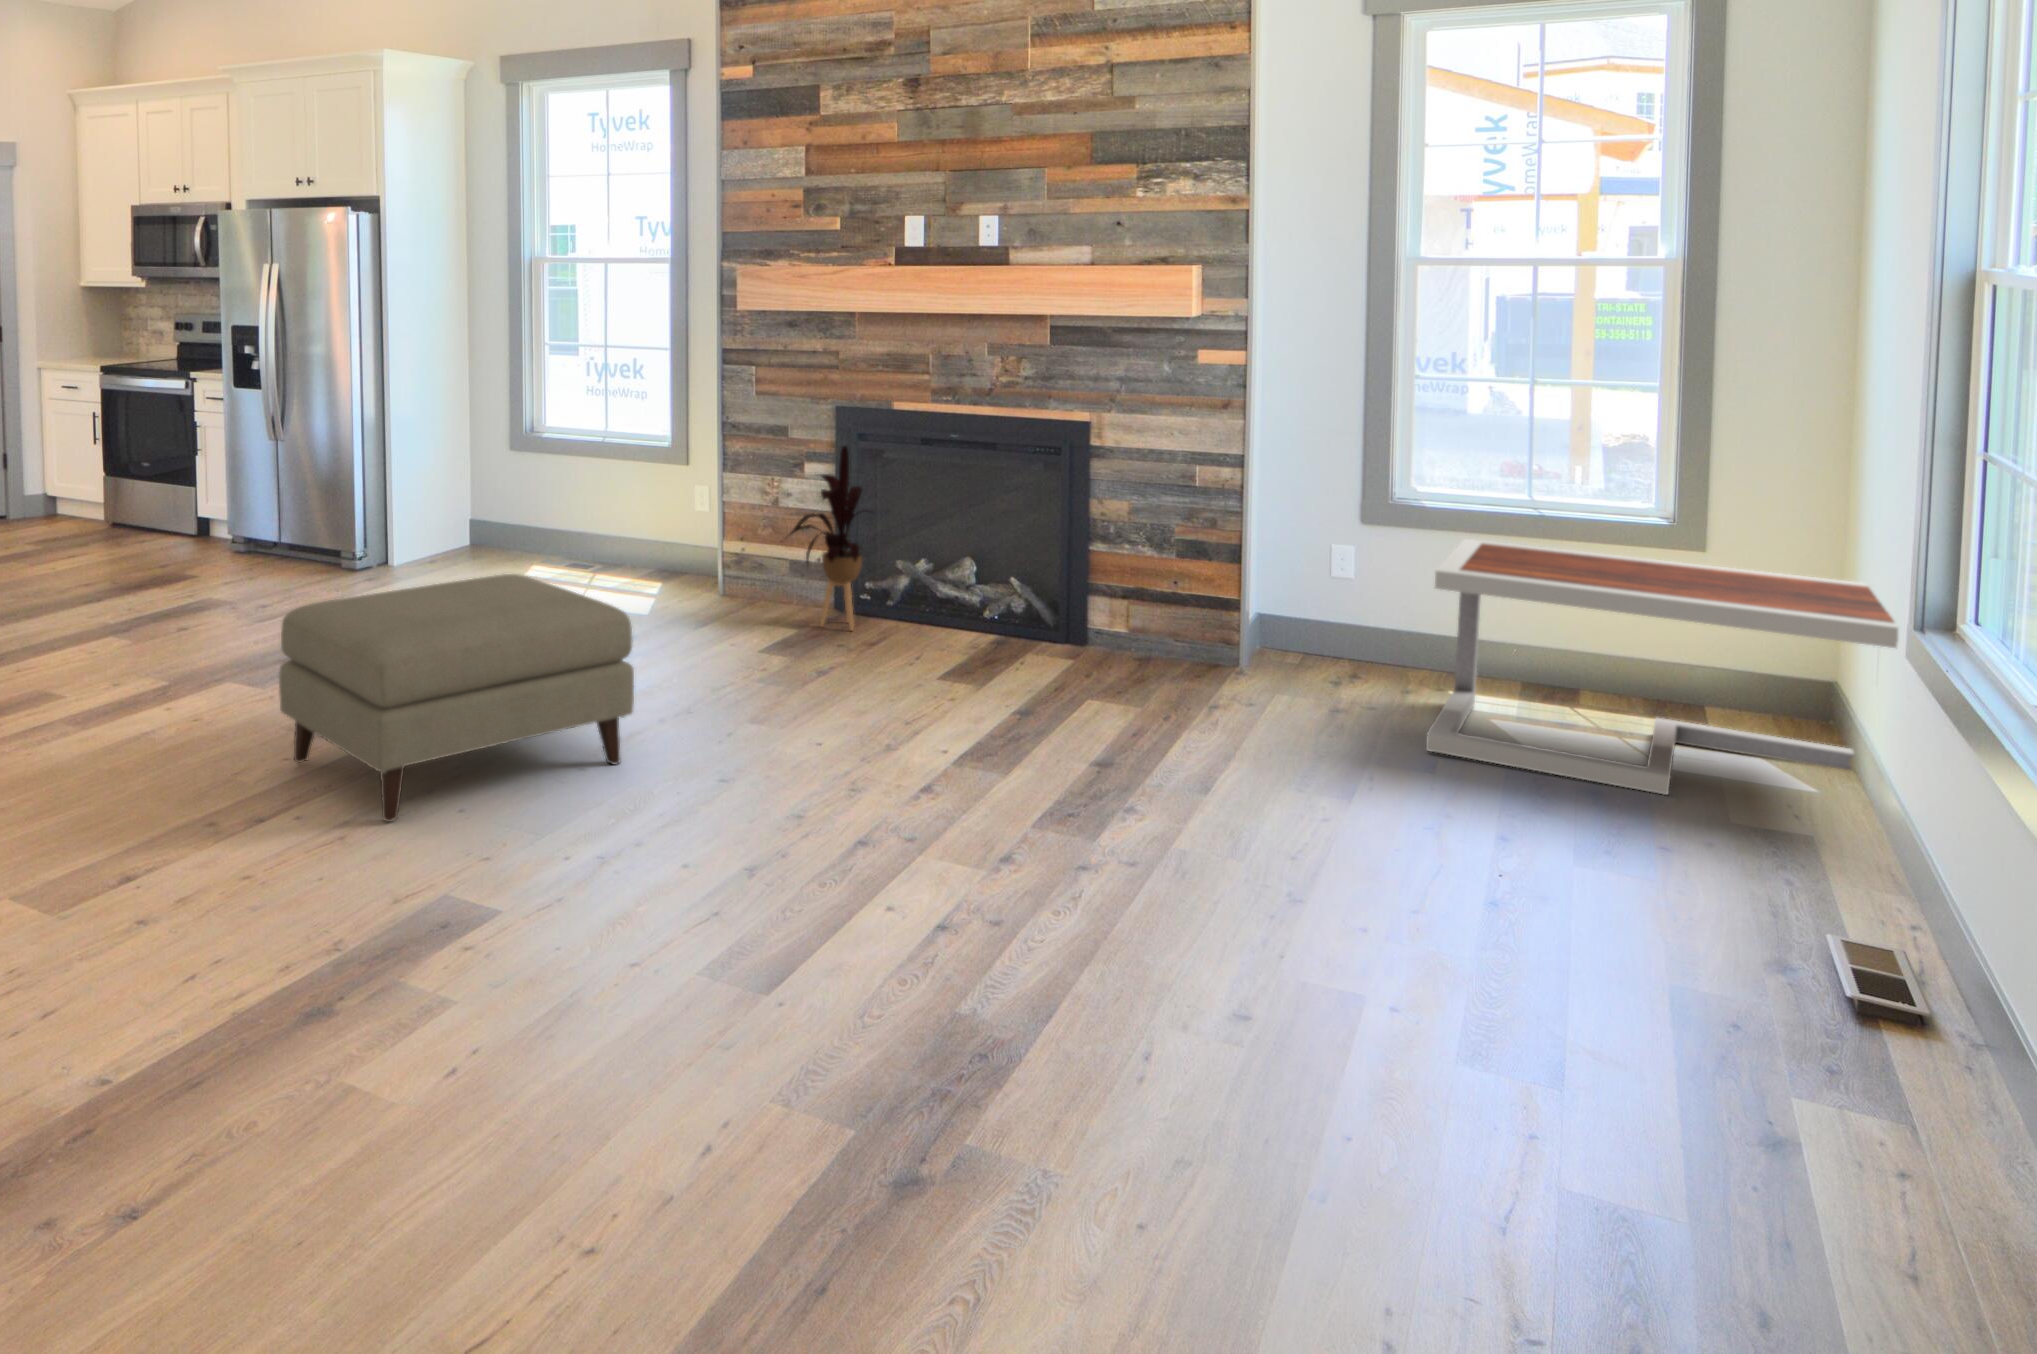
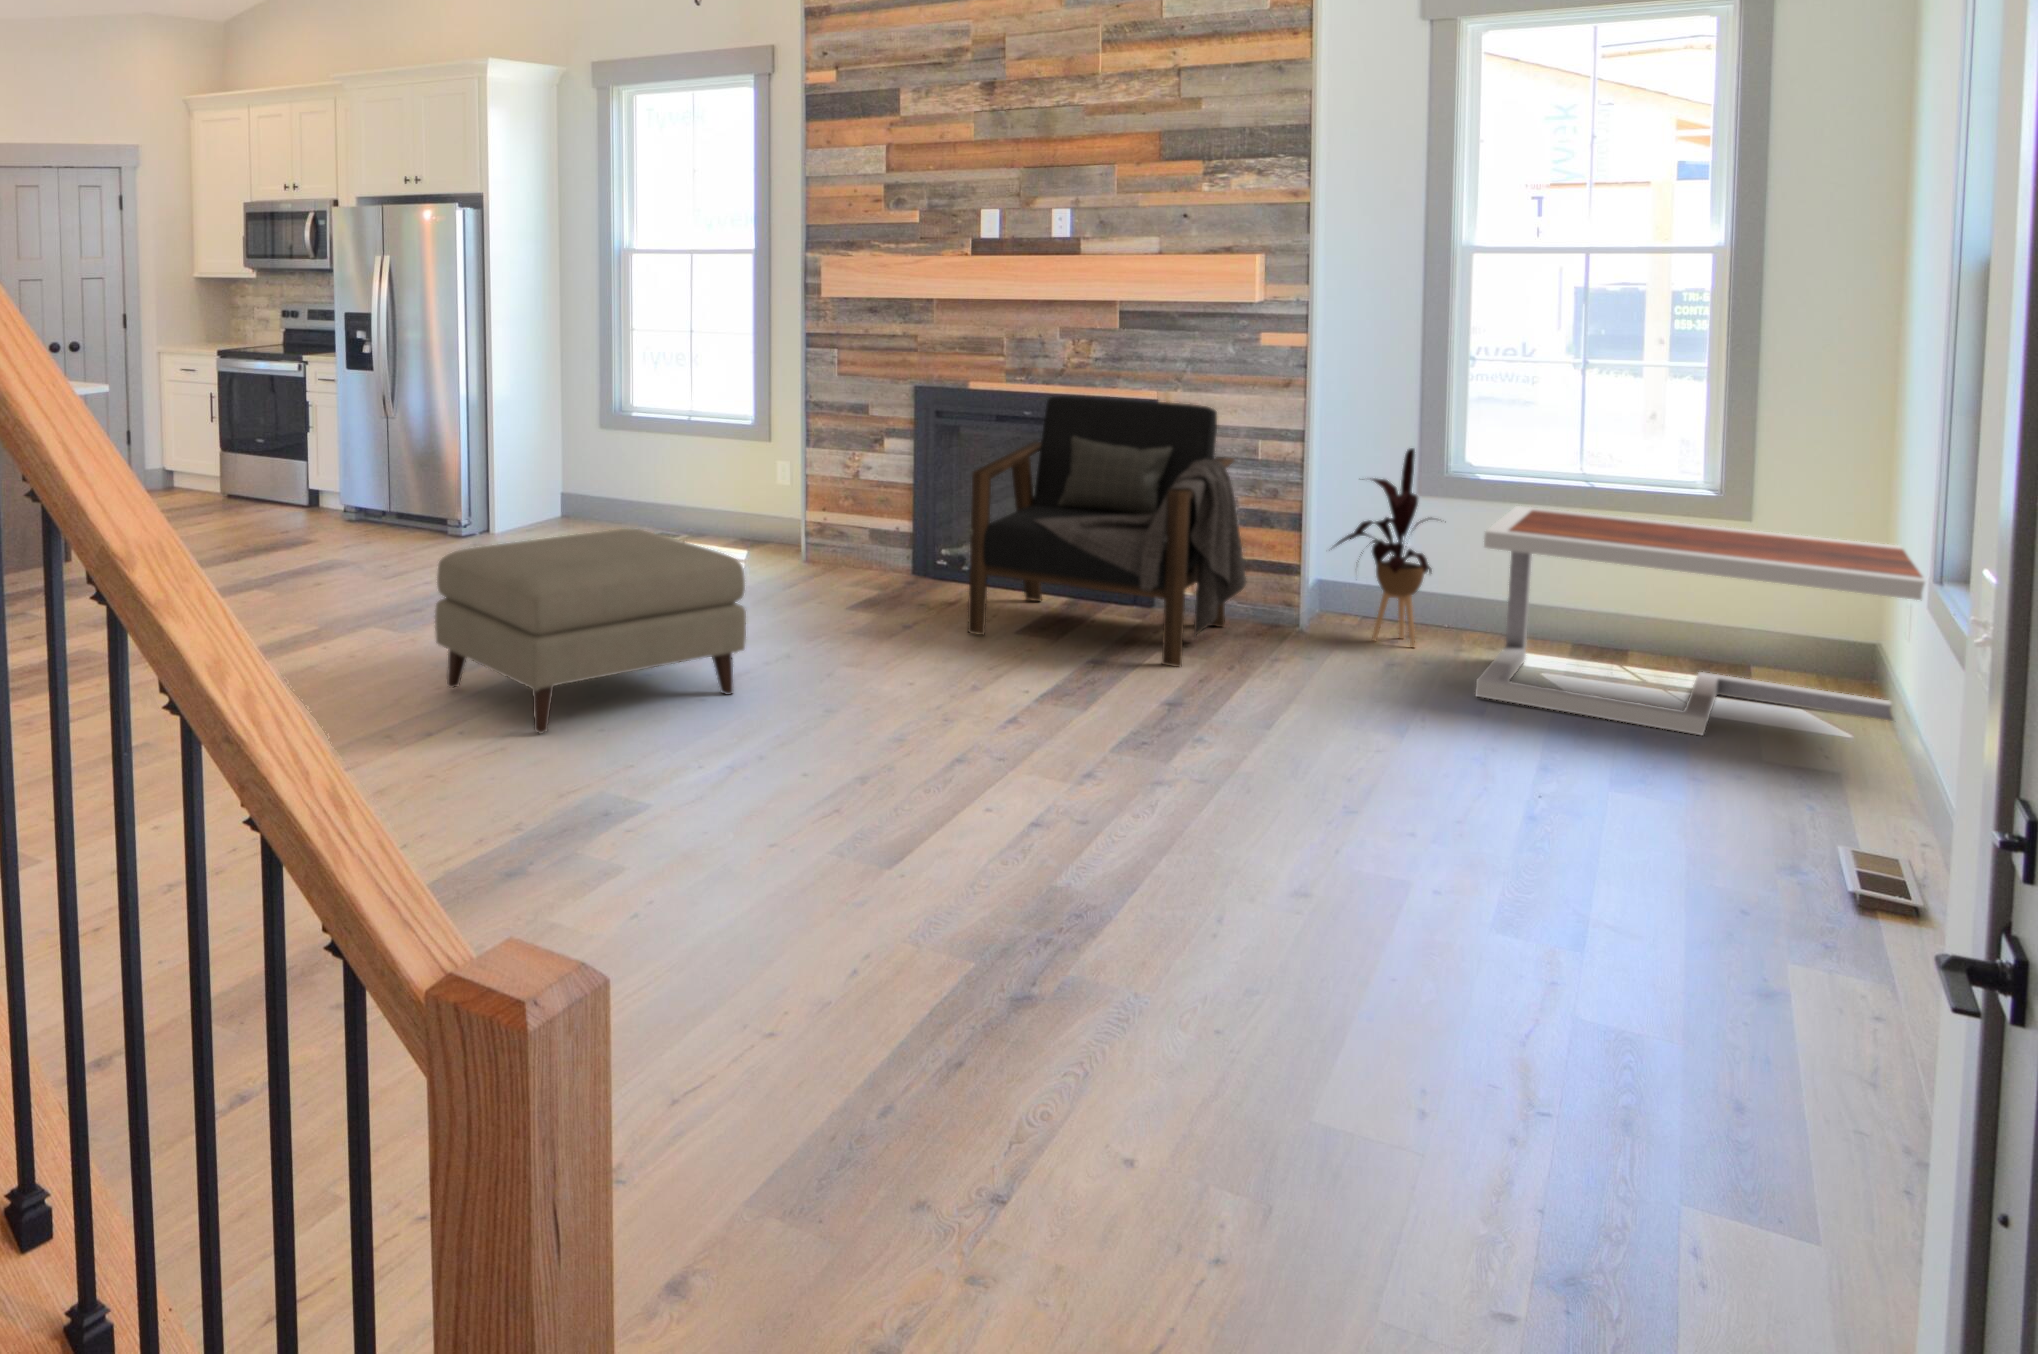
armchair: none [887,419,1183,720] -> present [968,396,1246,667]
house plant: present [786,446,874,631] -> present [1335,448,1432,647]

